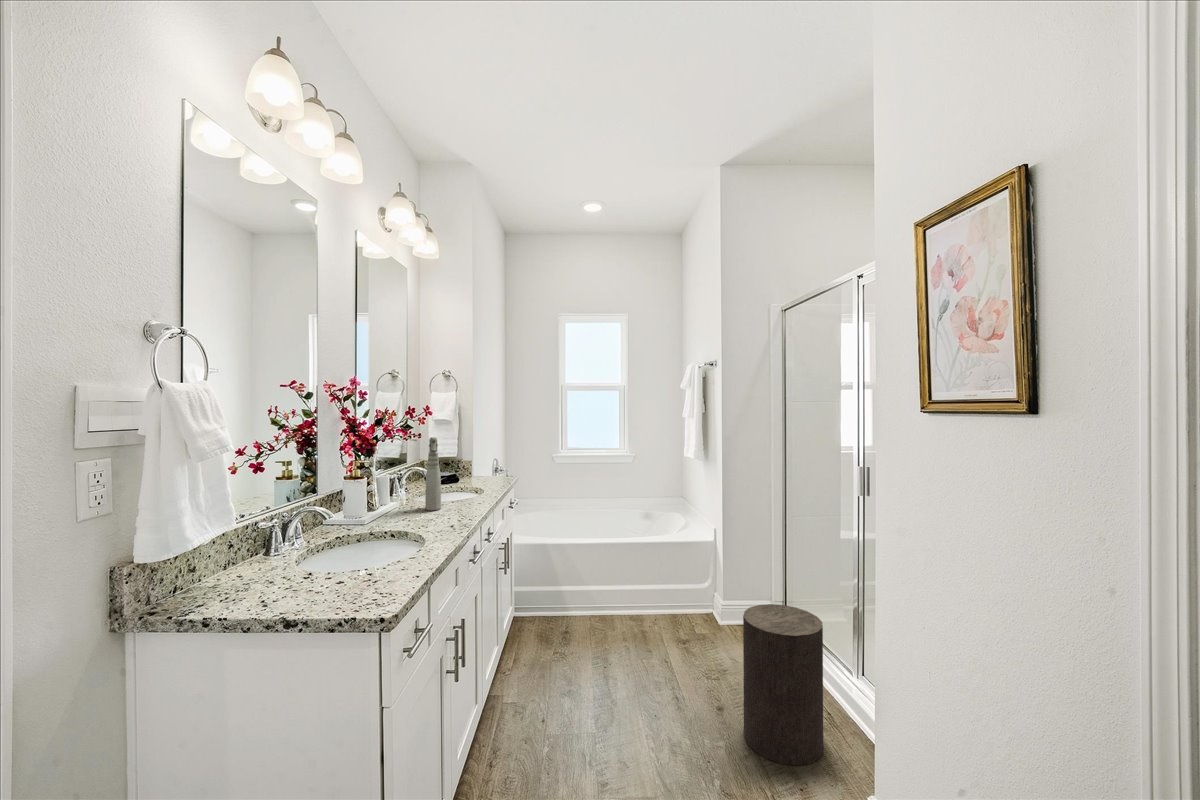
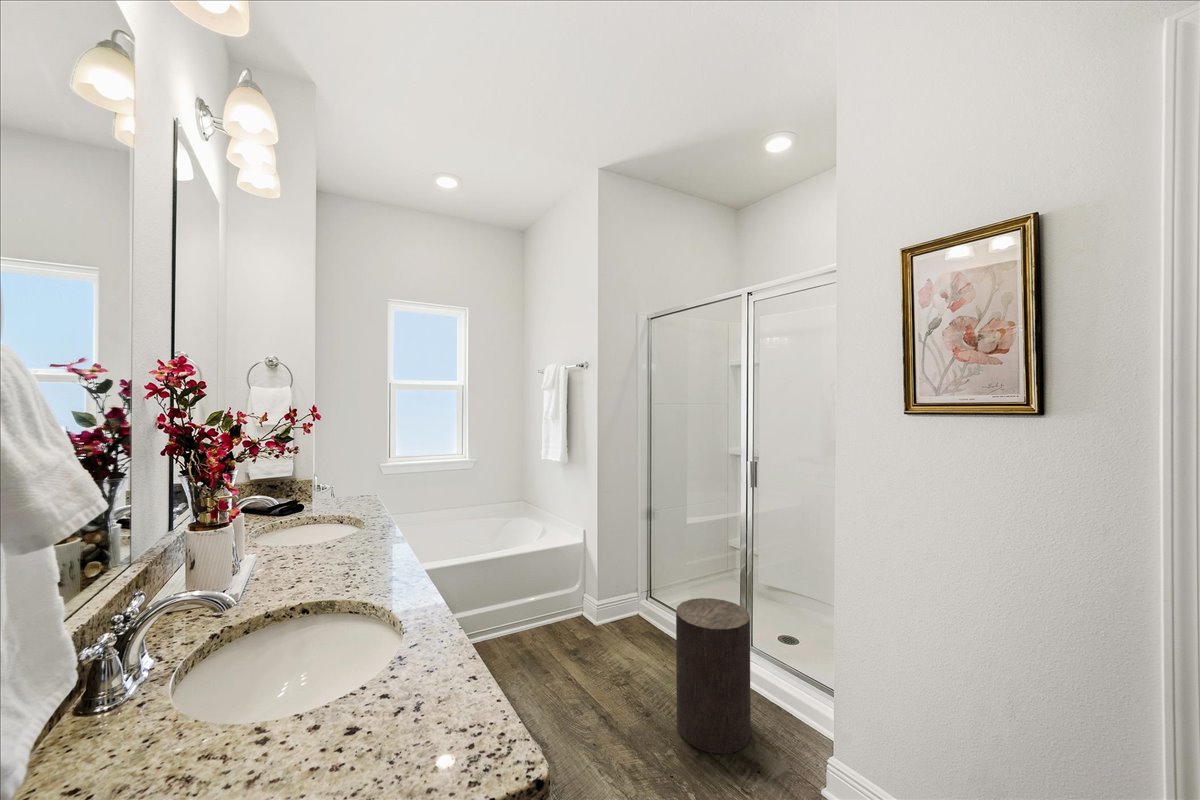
spray bottle: present [425,437,441,511] -> none [307,455,332,561]

